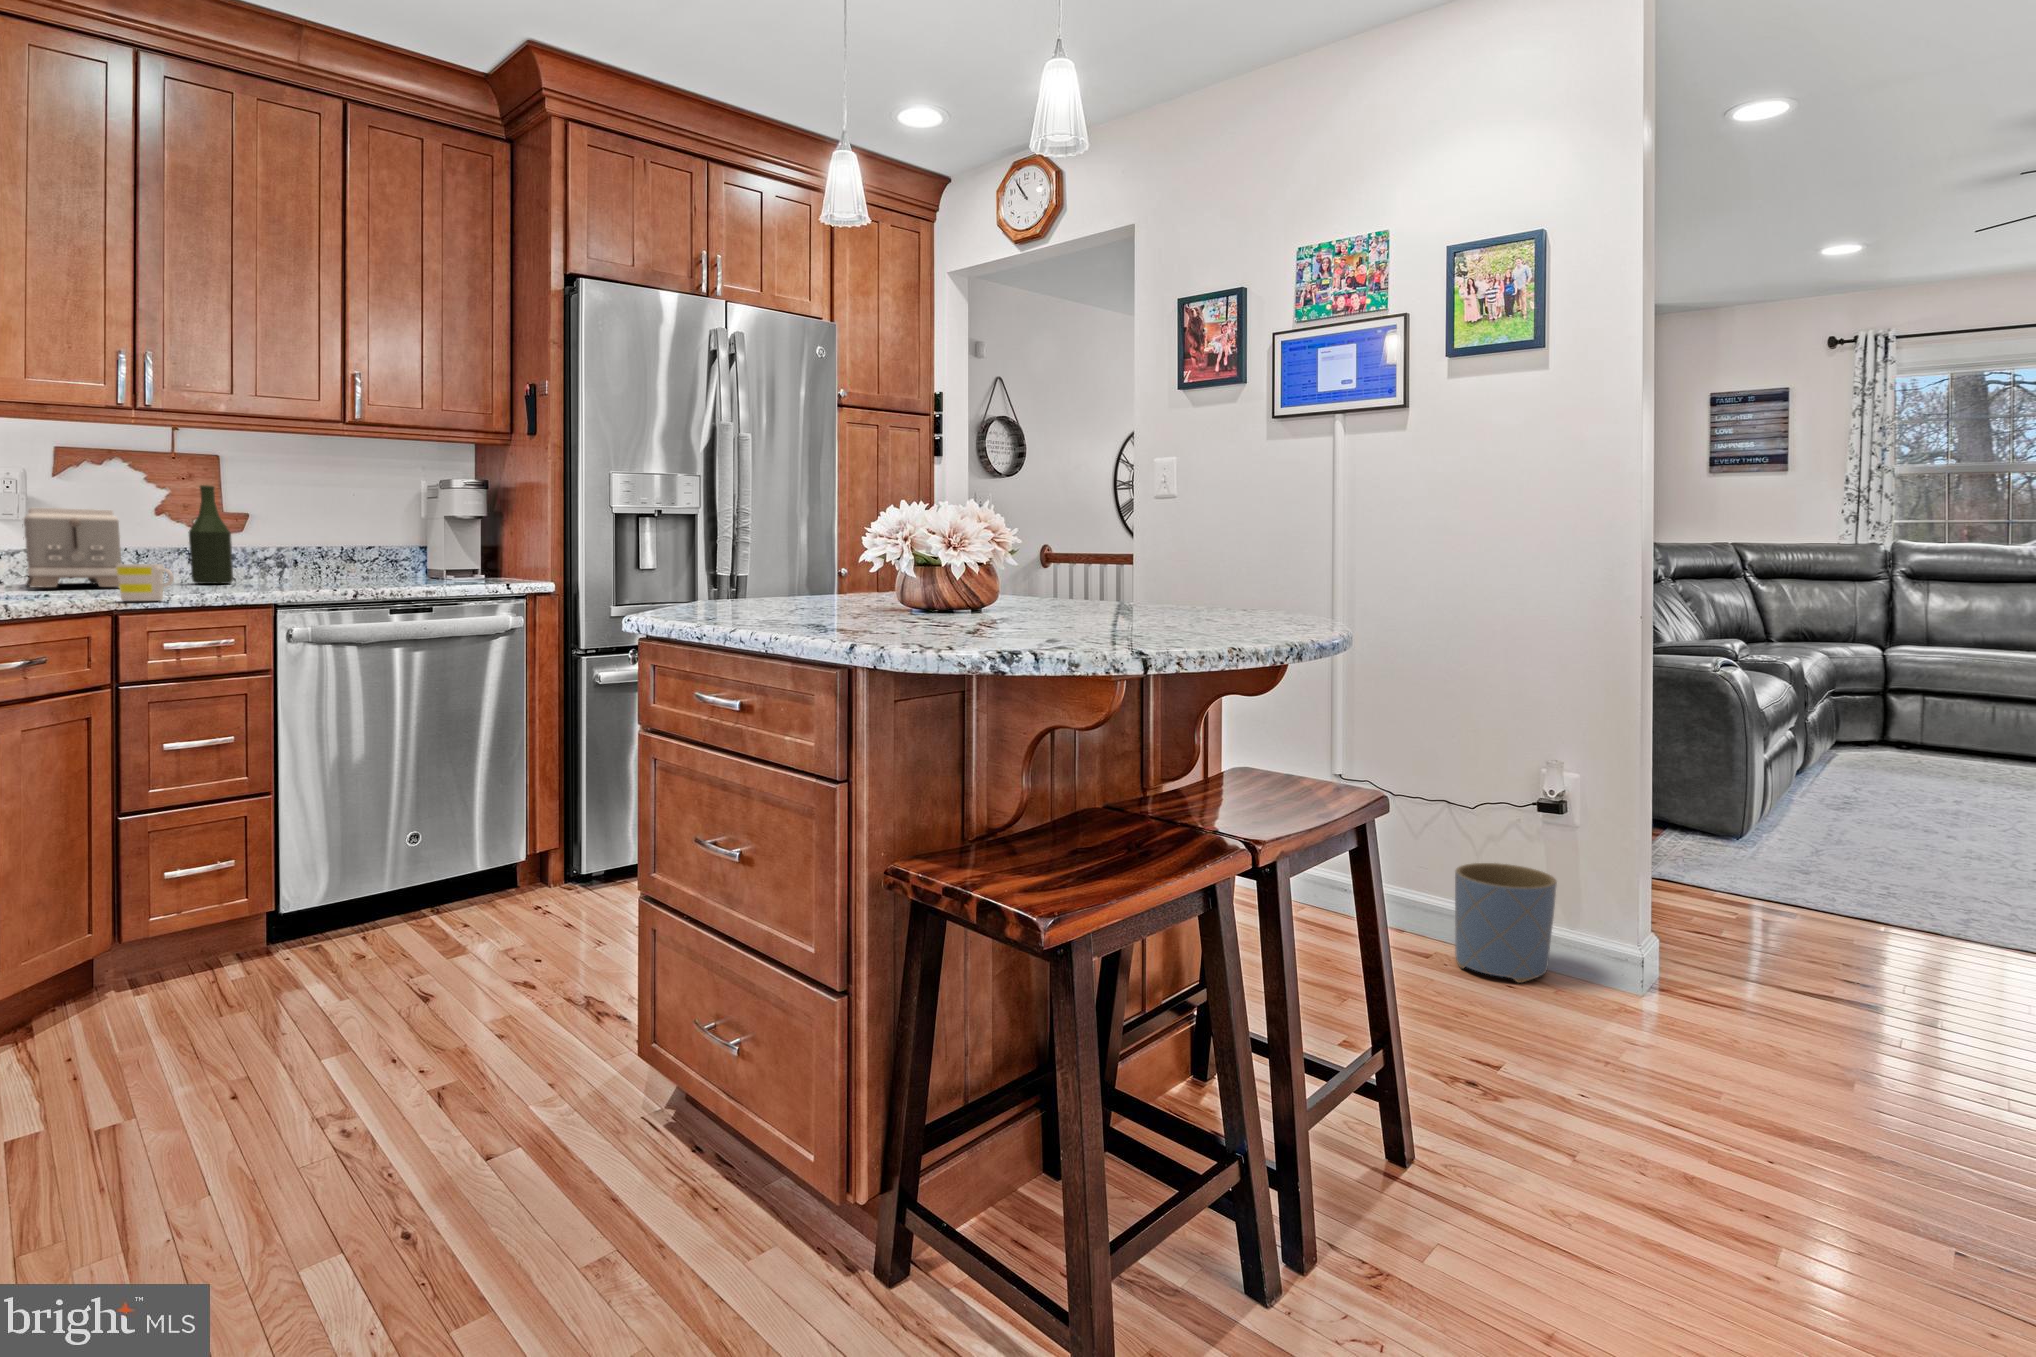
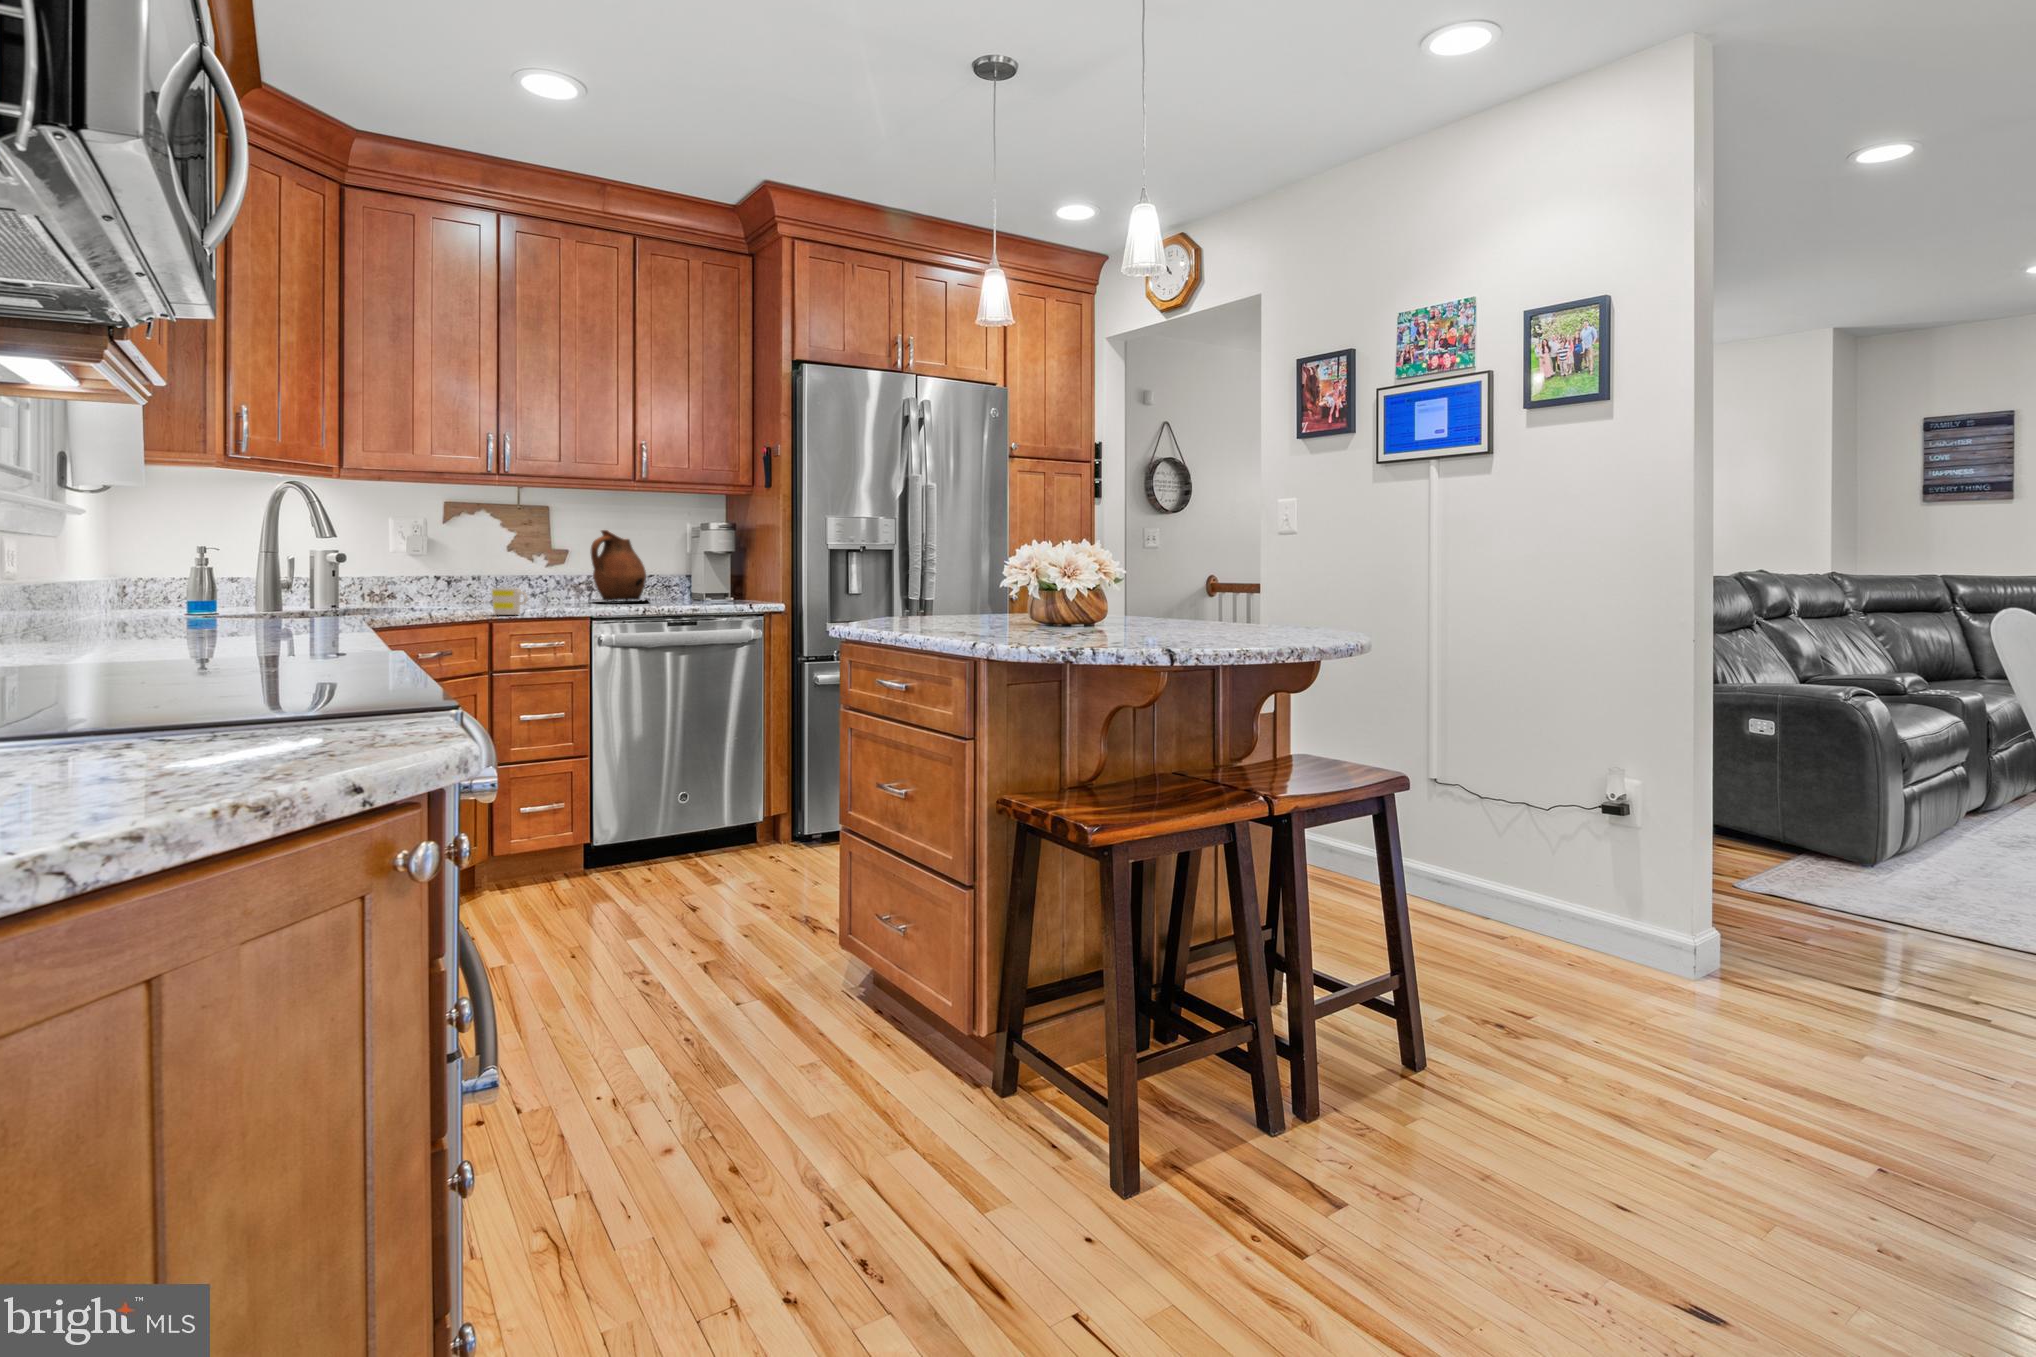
bottle: present [189,485,233,584] -> none [529,530,557,603]
ceramic pitcher: none [280,487,368,581] -> present [591,530,646,601]
toaster: present [24,508,122,587] -> none [422,548,489,605]
planter: present [1455,863,1557,983] -> none [1521,852,1611,954]

